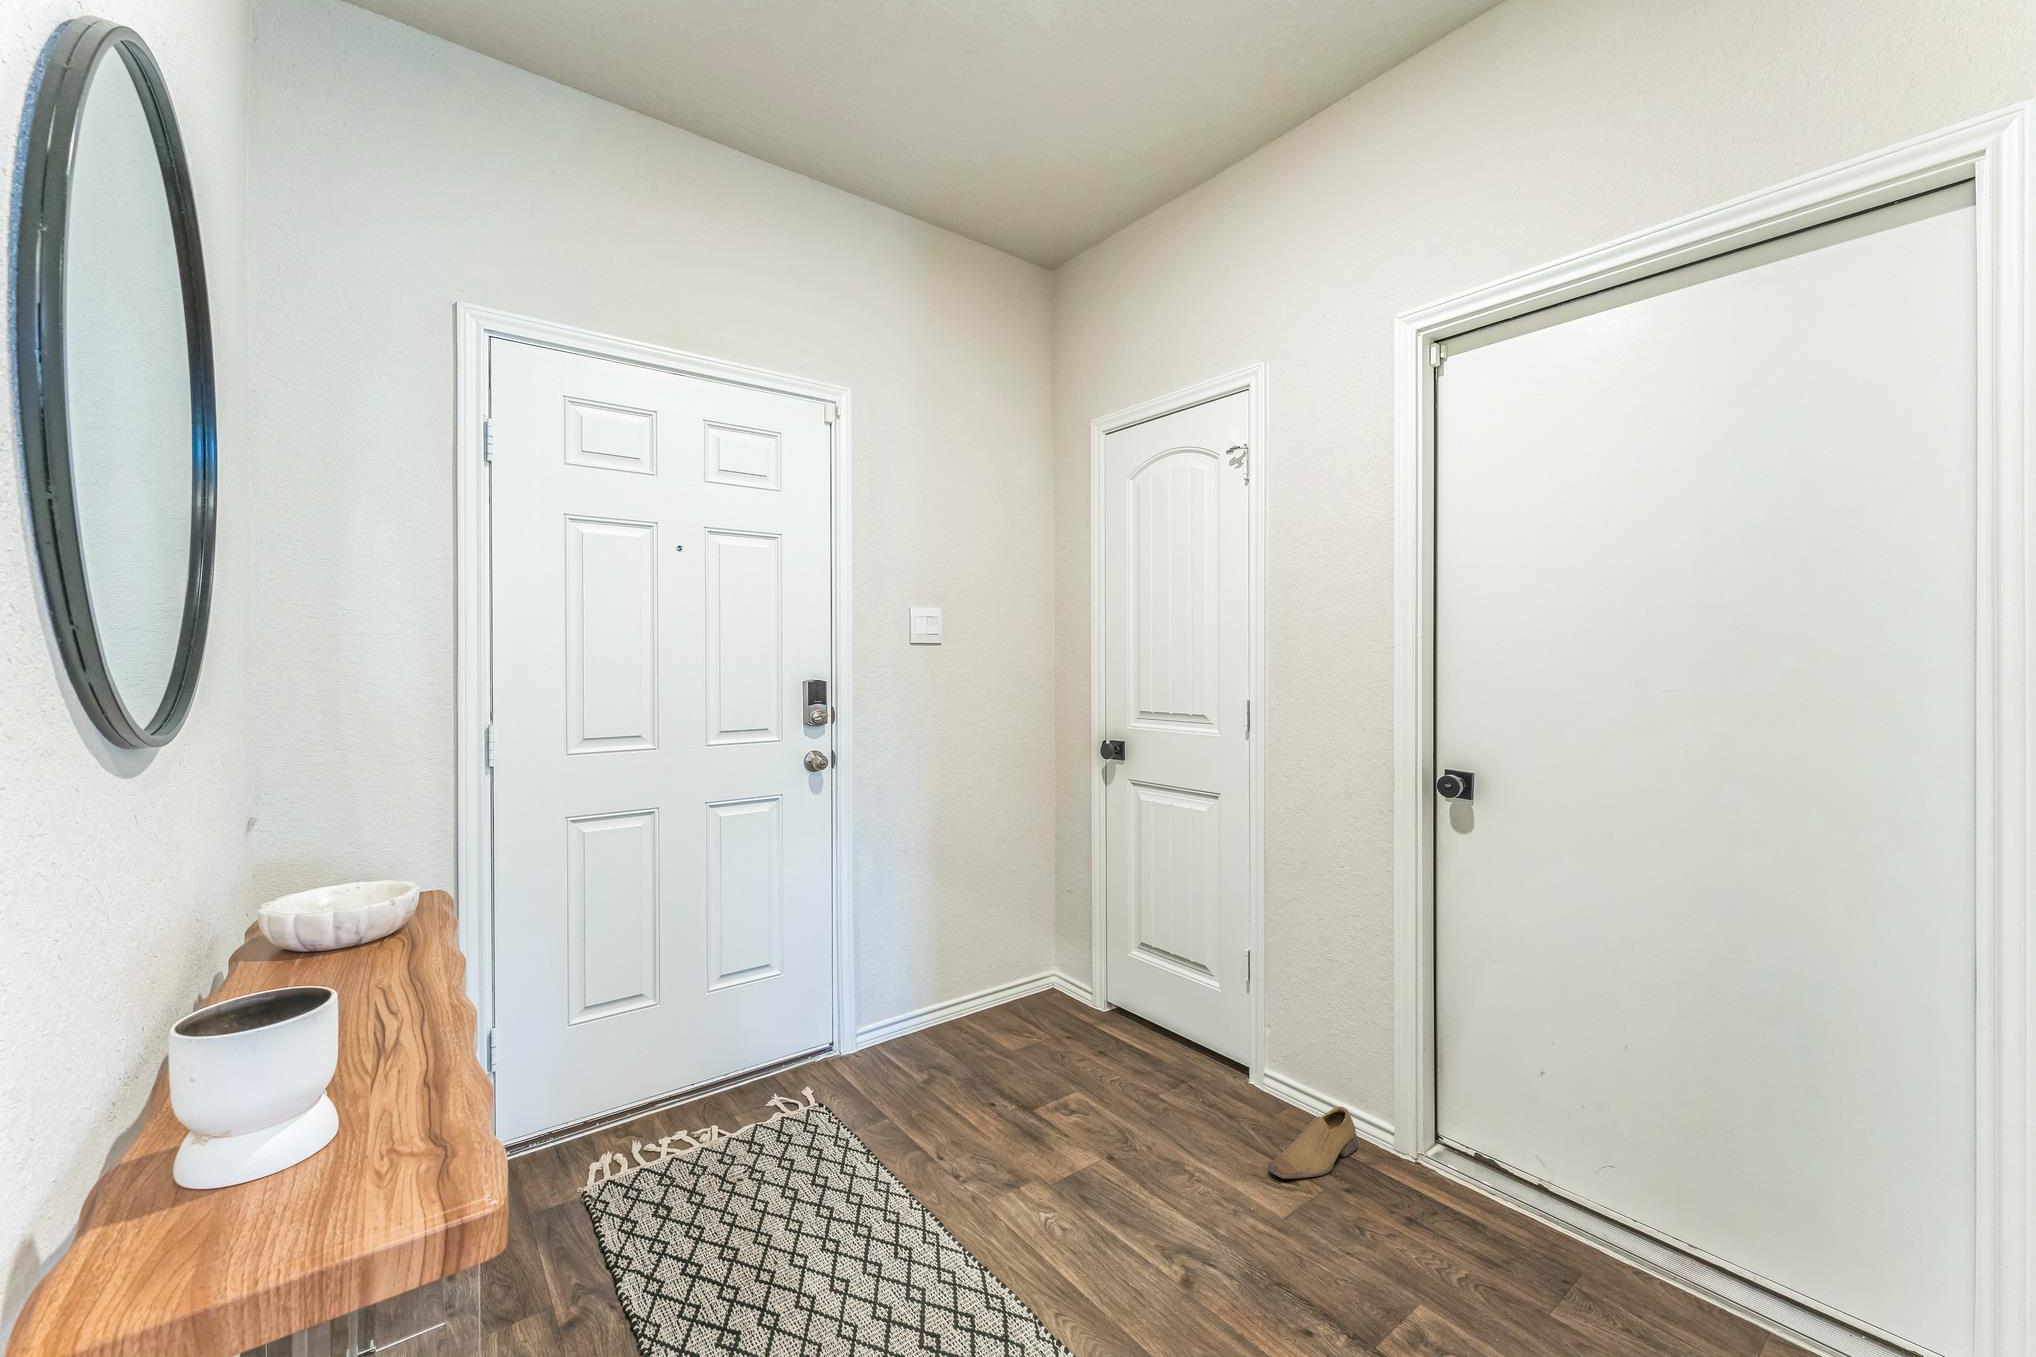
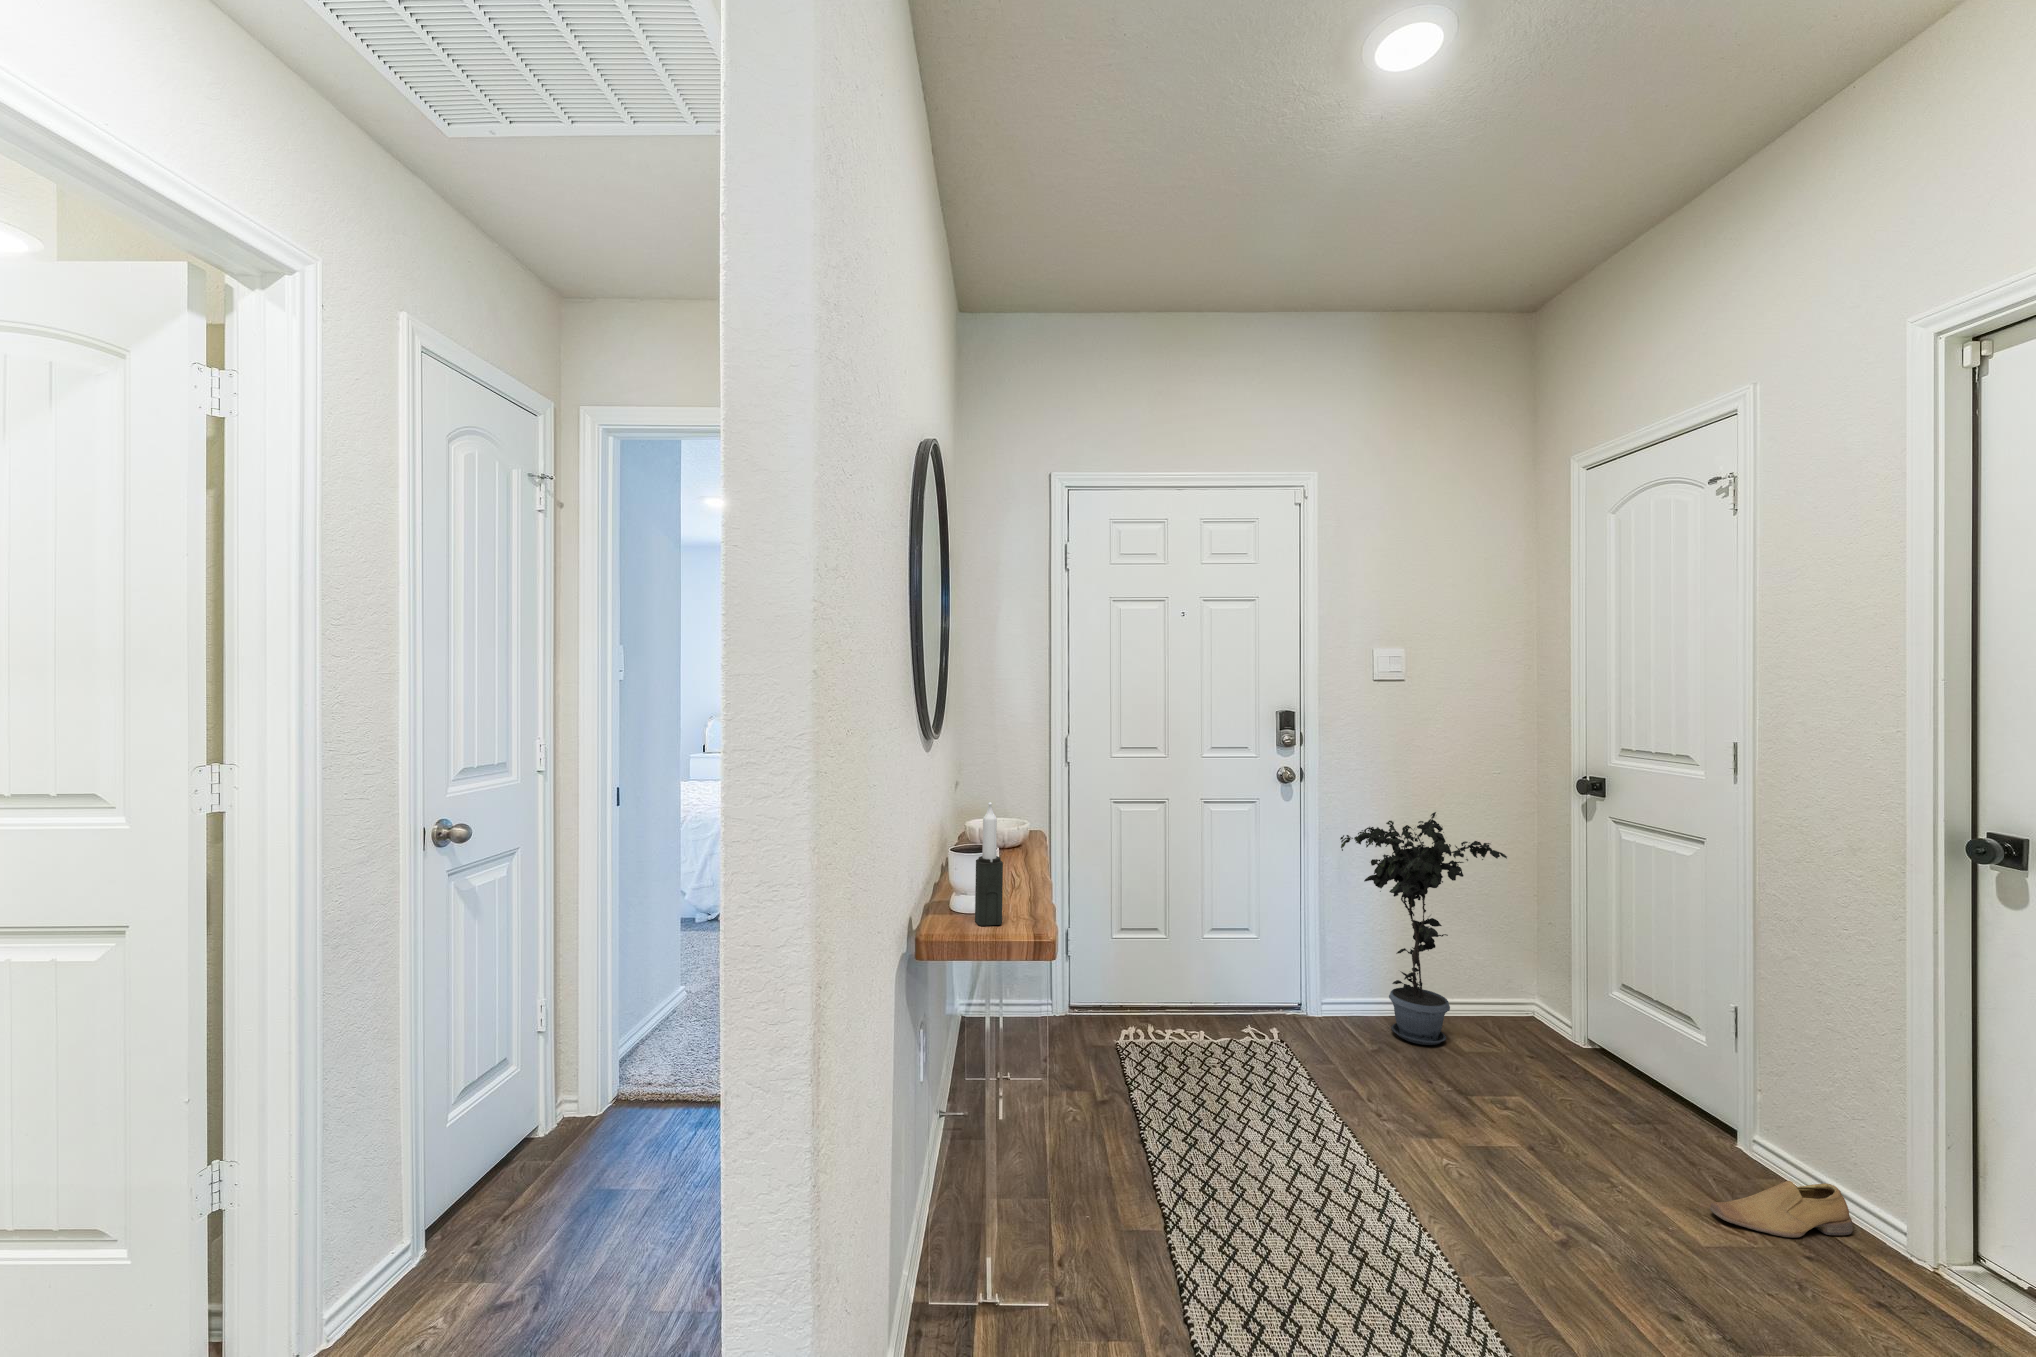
potted plant: none [879,791,1047,1057] -> present [1340,812,1507,1045]
candle: none [276,917,359,1215] -> present [975,802,1003,926]

